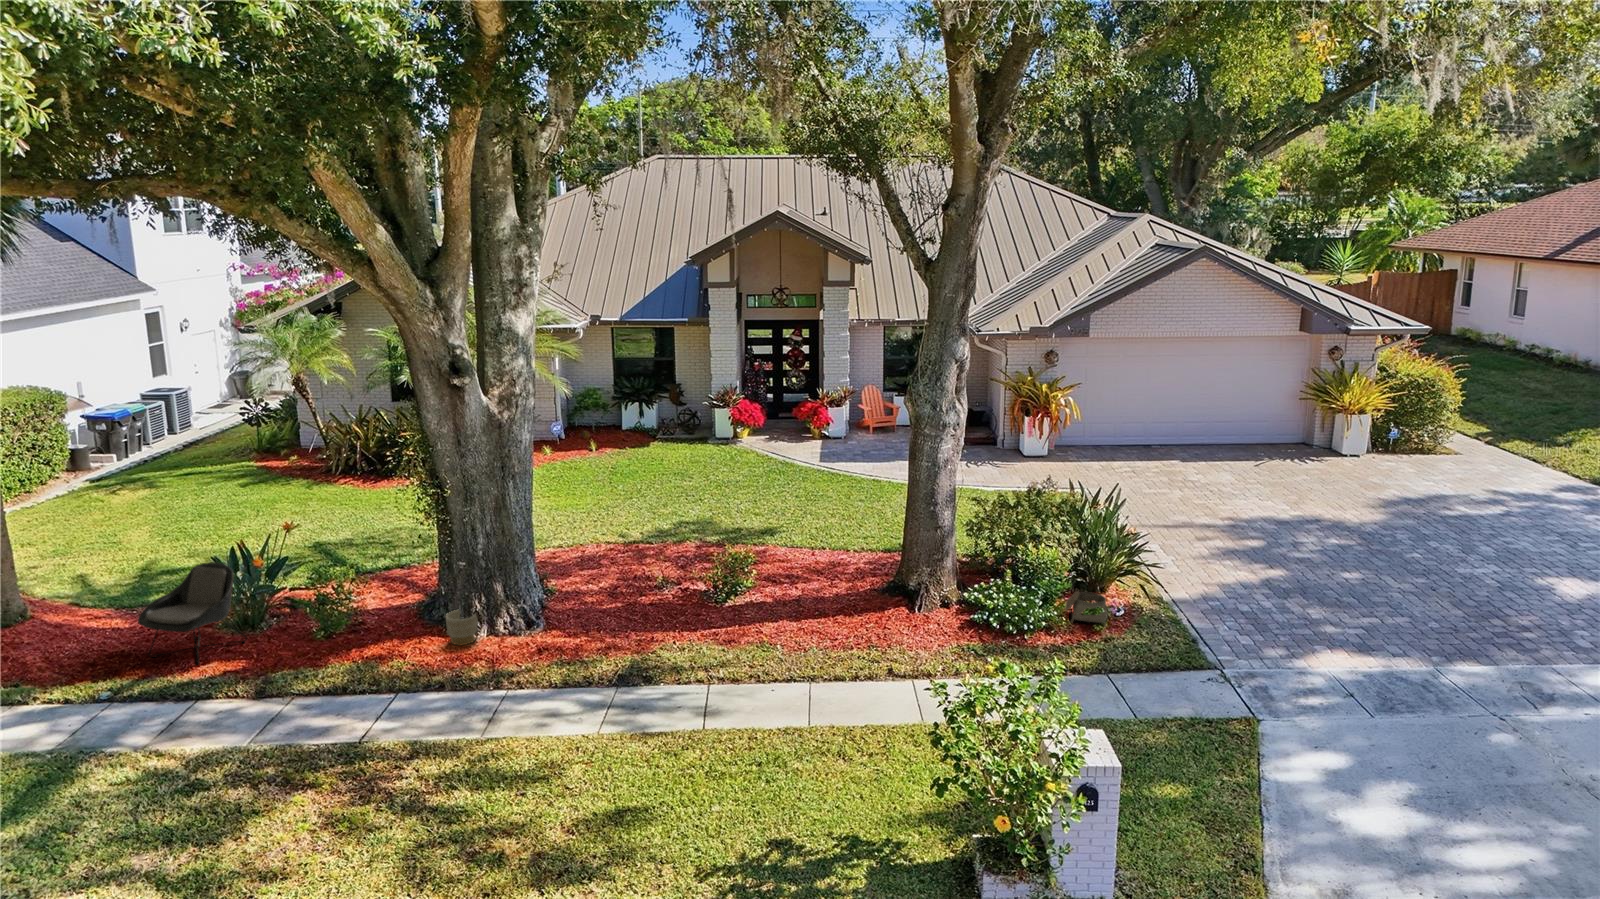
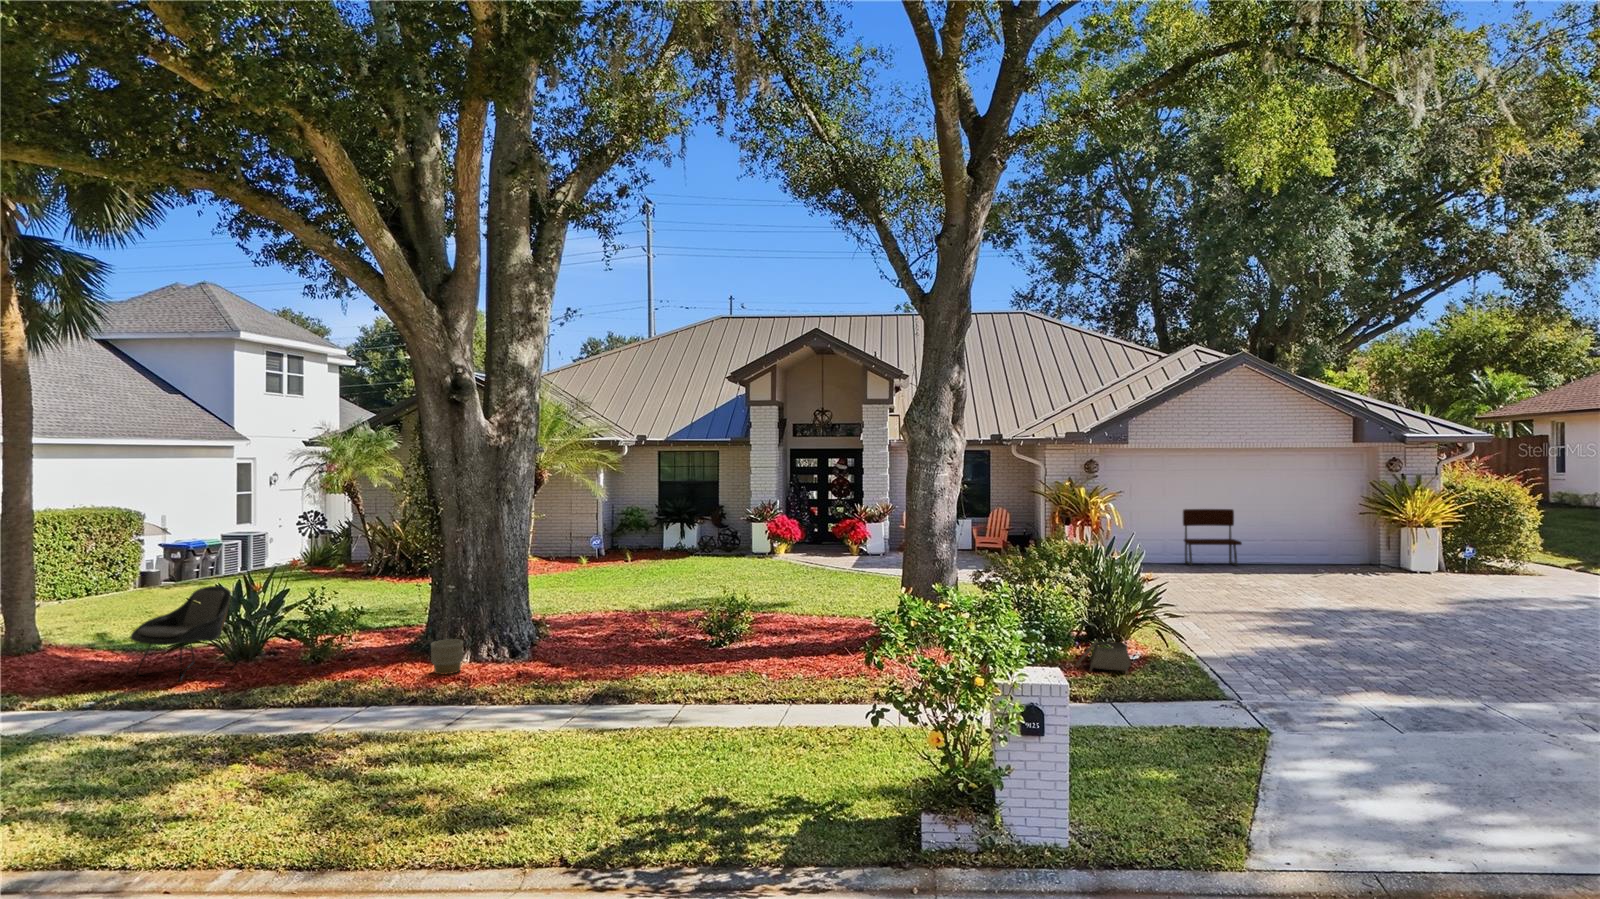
bench: none [1134,394,1190,450] -> present [1183,509,1242,566]

